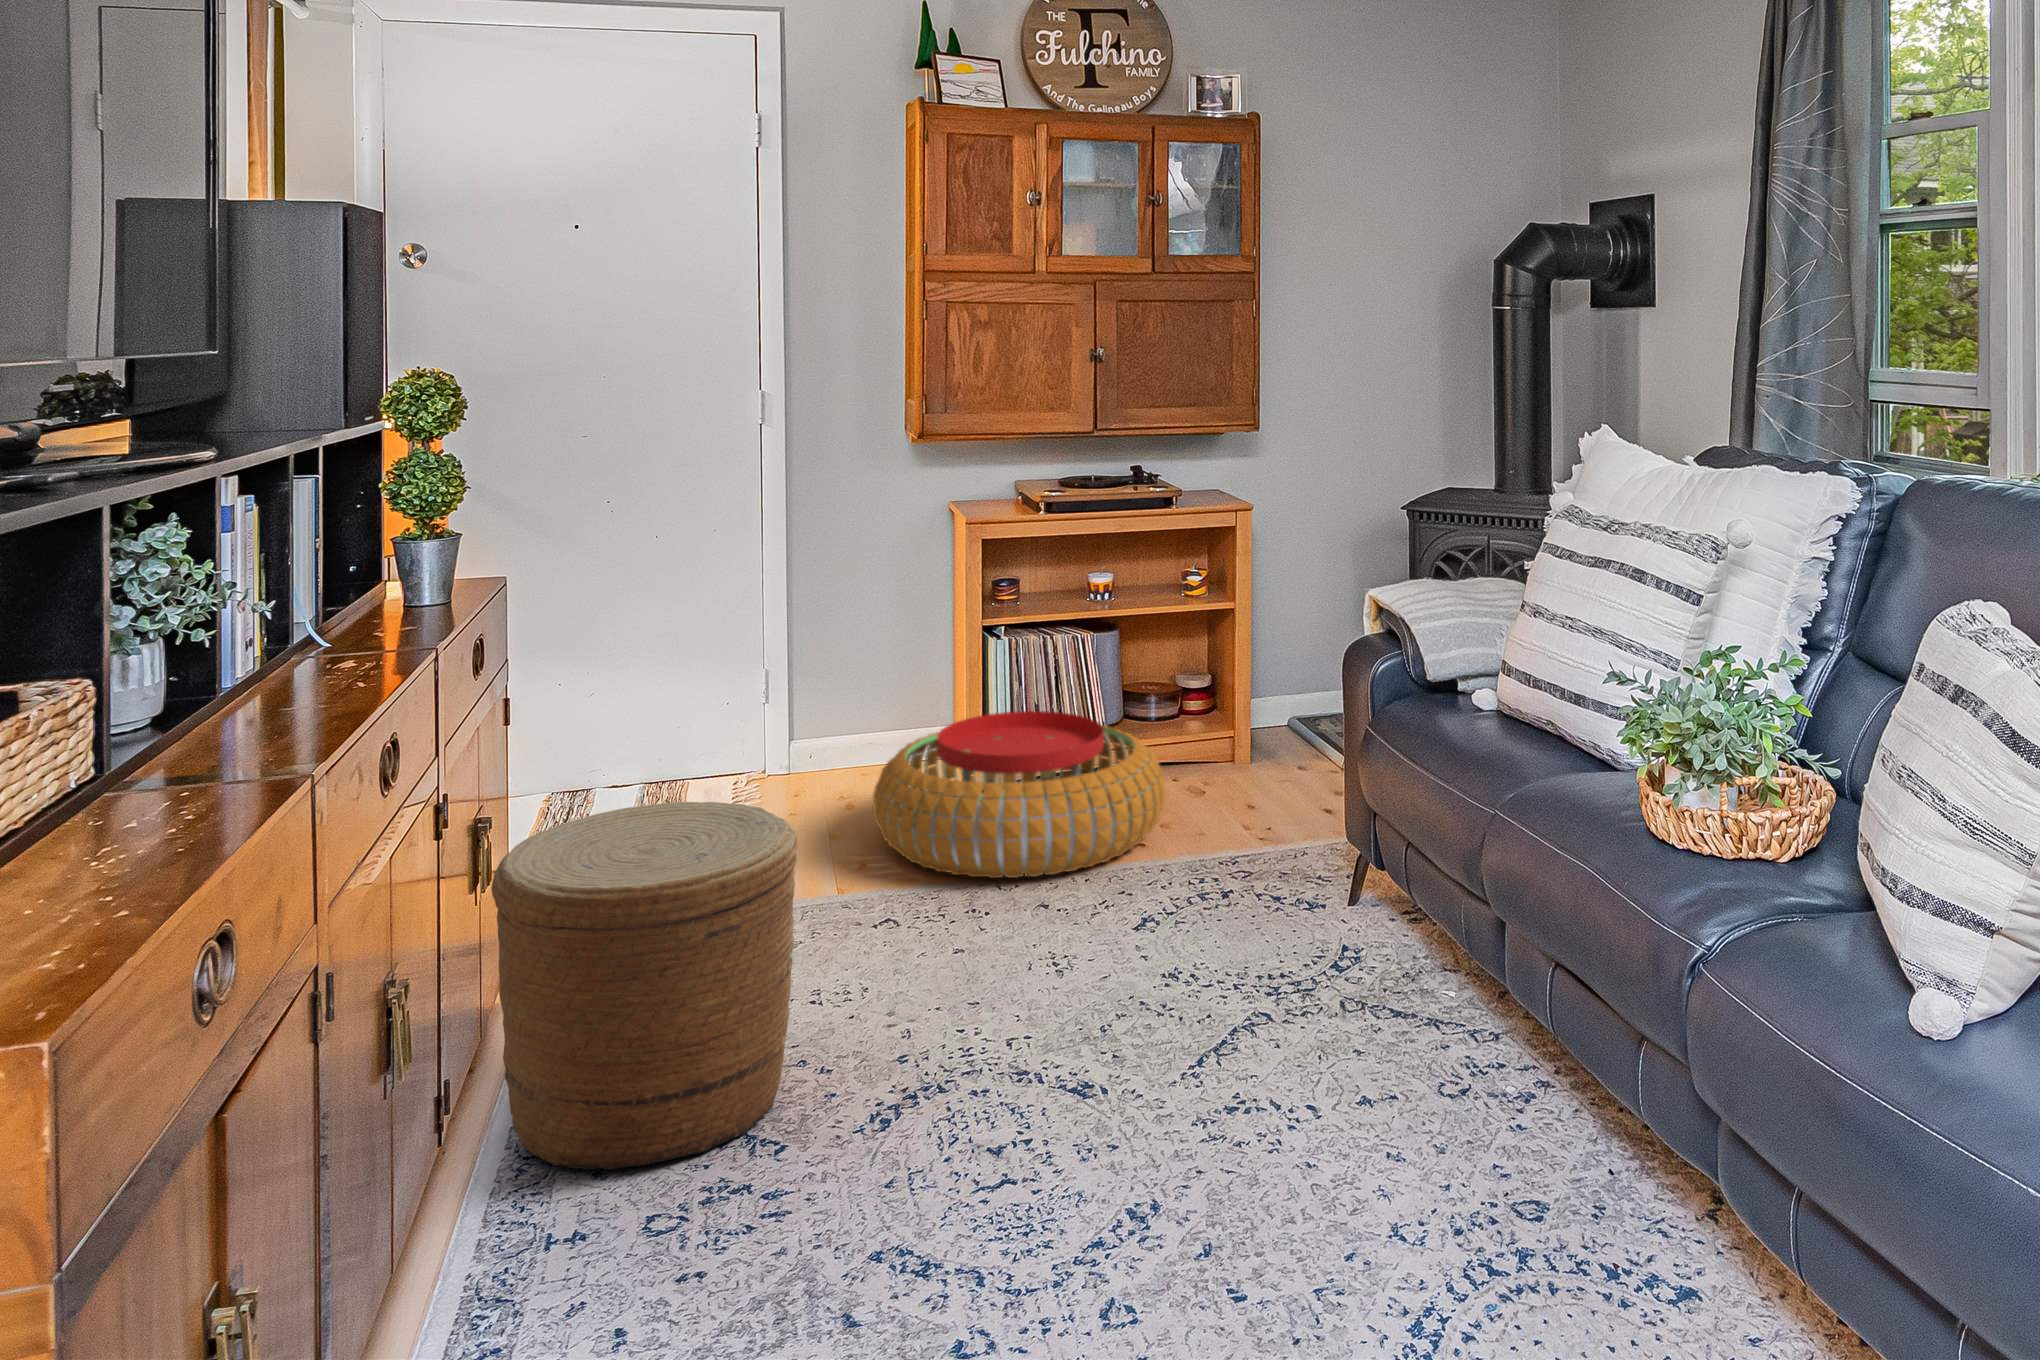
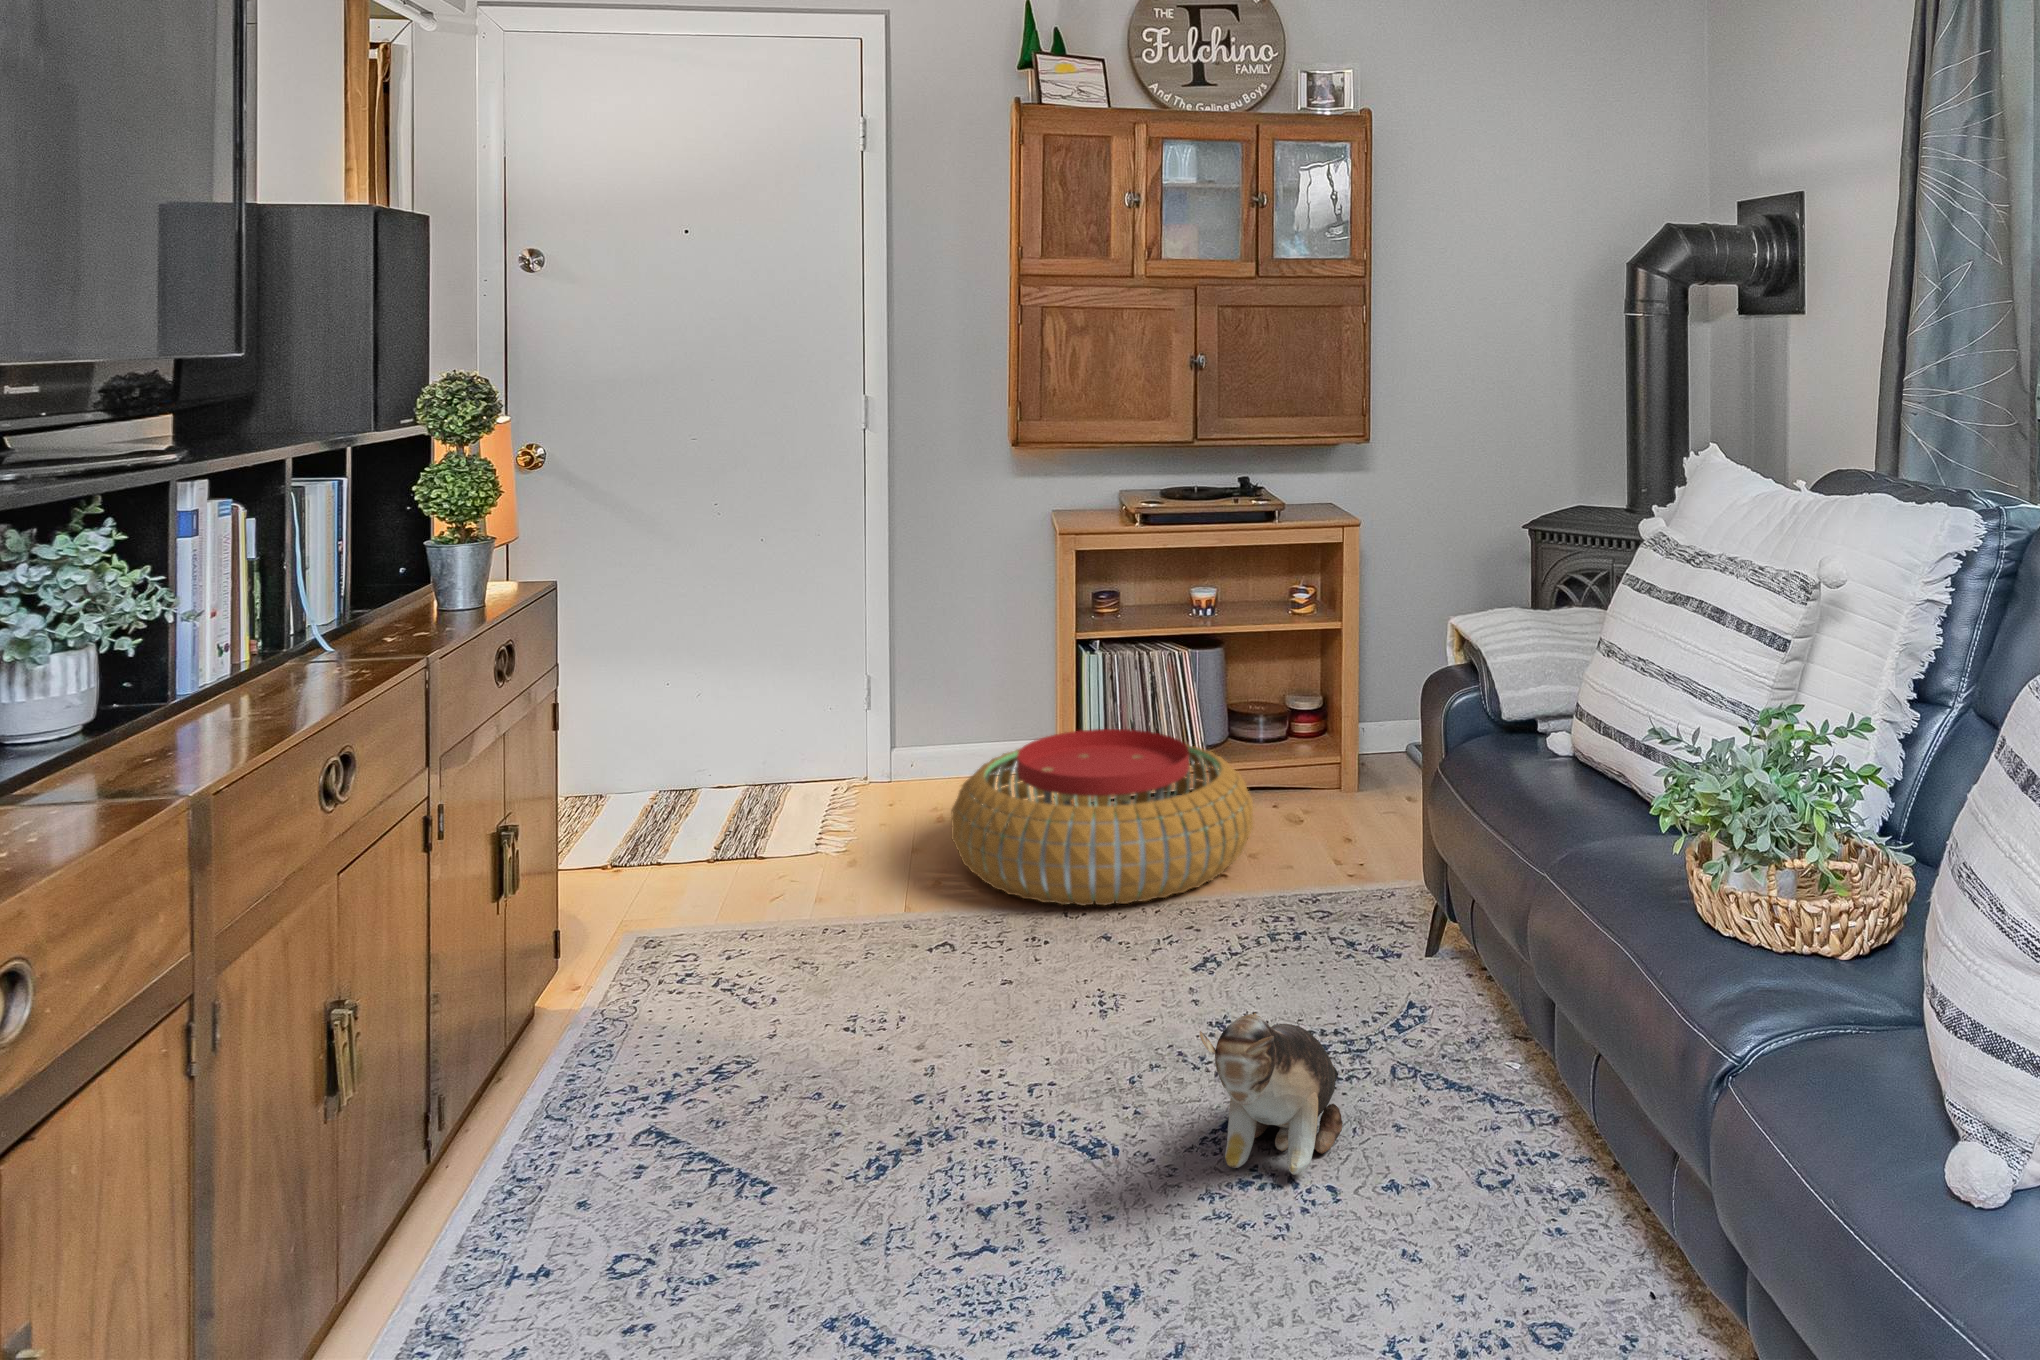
woven basket: present [491,802,797,1170] -> none [488,818,806,1202]
plush toy: none [1191,951,1310,1097] -> present [1200,1013,1343,1175]

